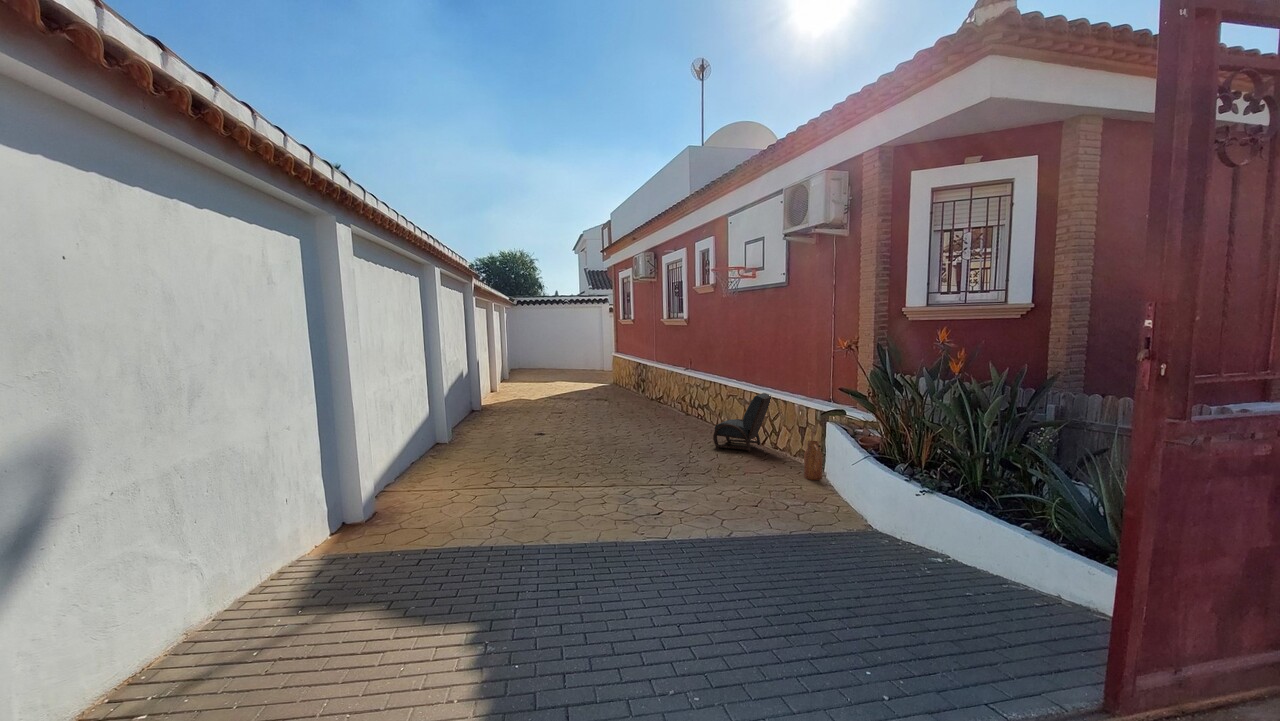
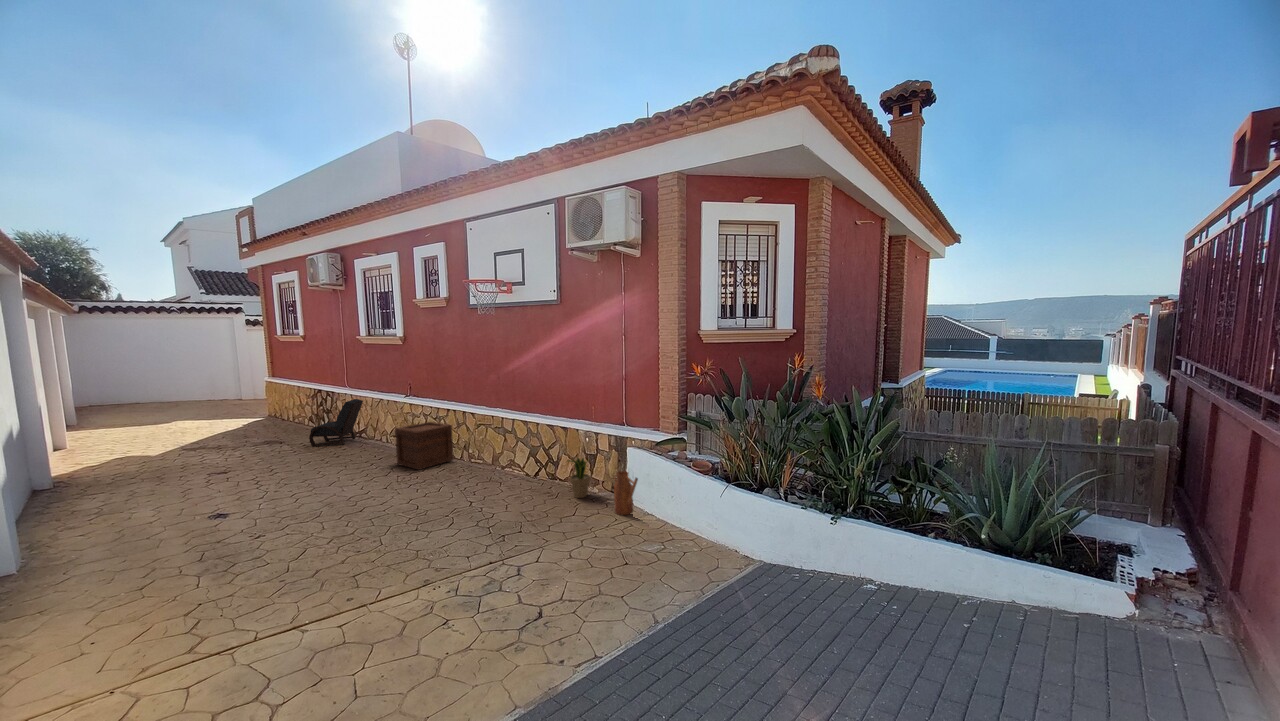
wooden crate: none [671,391,712,427] -> present [395,422,453,470]
lounge chair: present [713,393,771,452] -> present [309,399,363,447]
potted plant: none [776,426,800,463] -> present [569,458,590,498]

